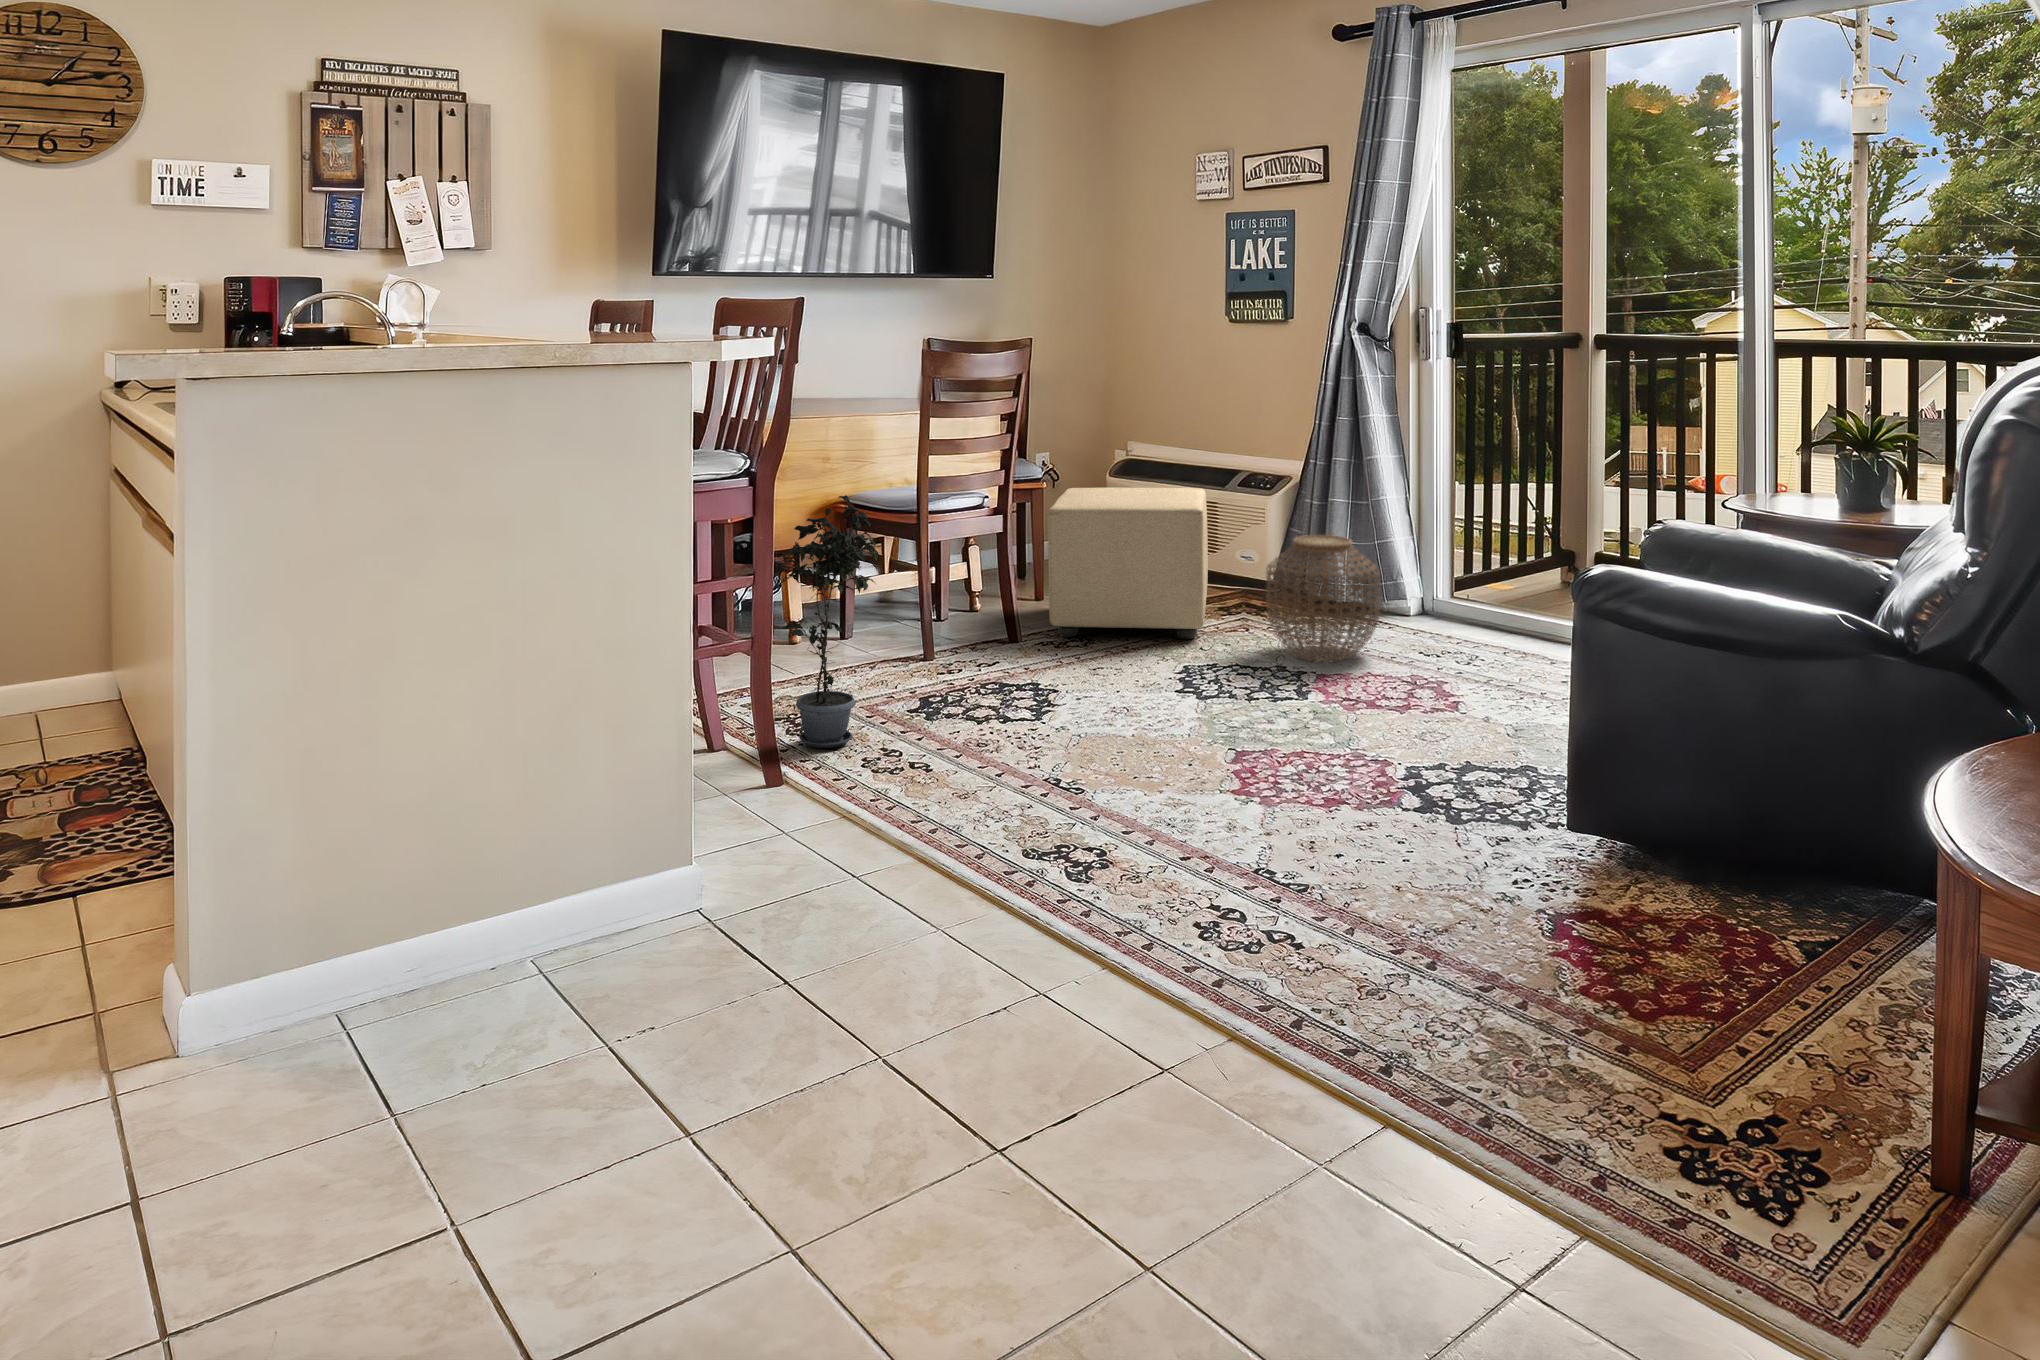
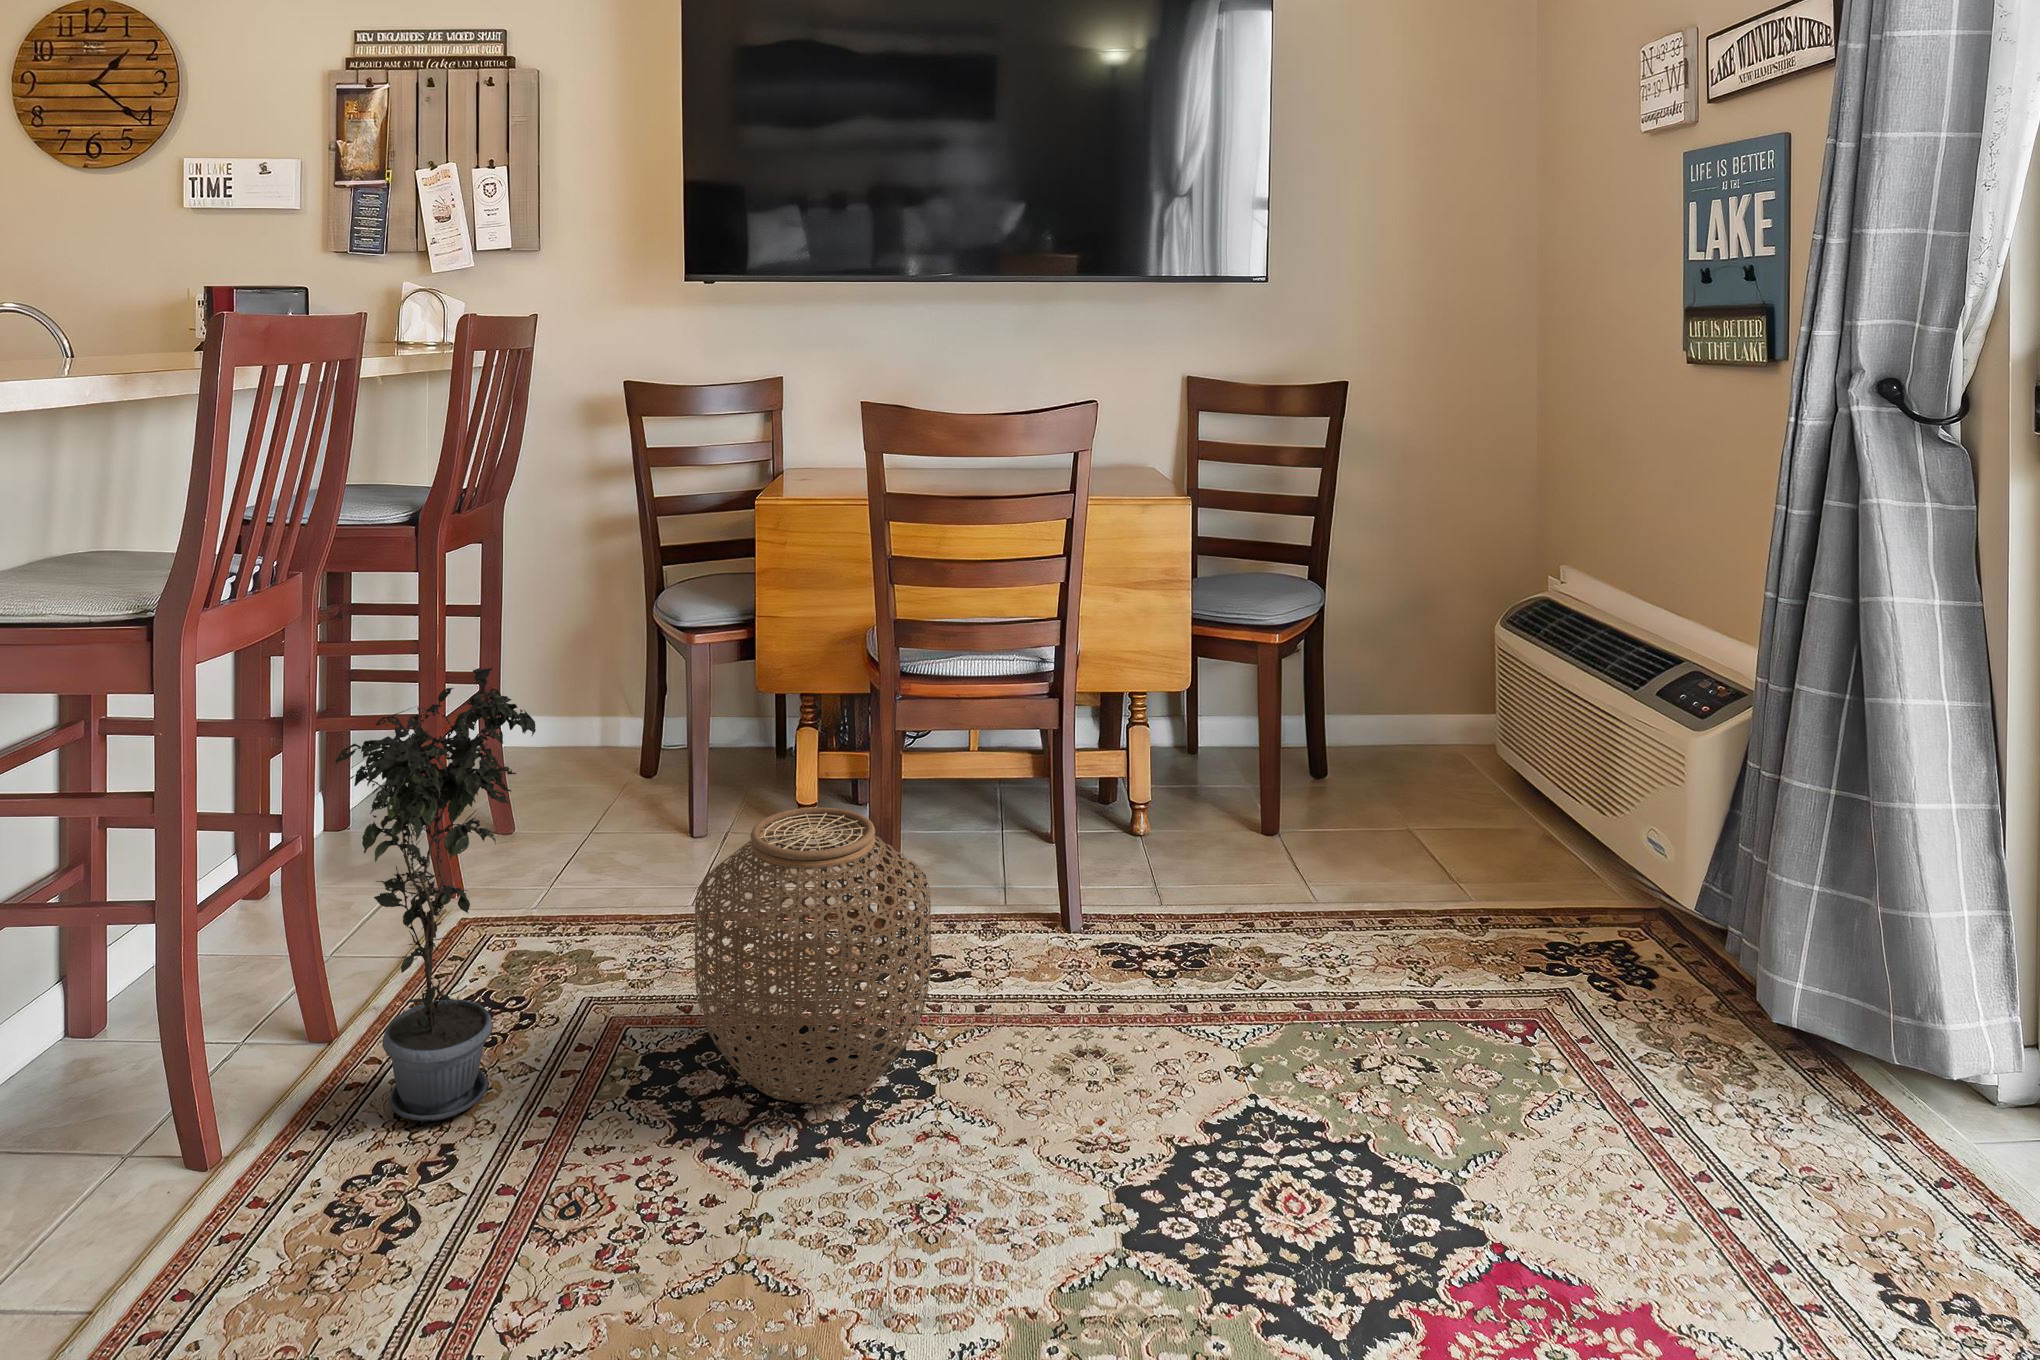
ottoman: present [1048,488,1208,639] -> none [1142,650,1530,1018]
woven basket: present [1266,535,1380,662] -> present [695,807,931,1103]

